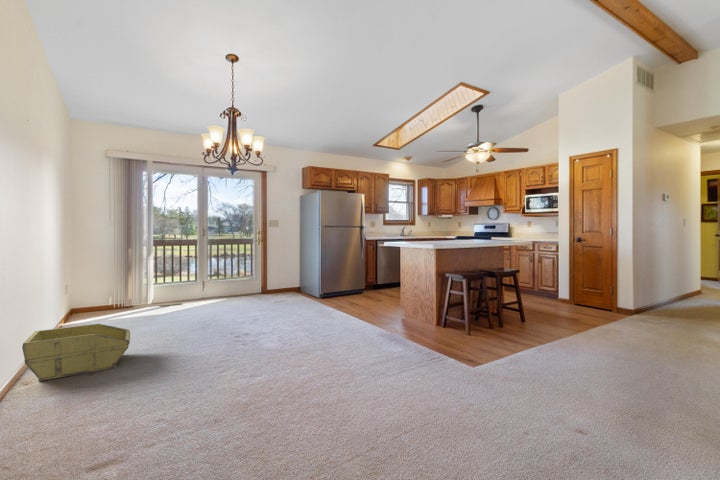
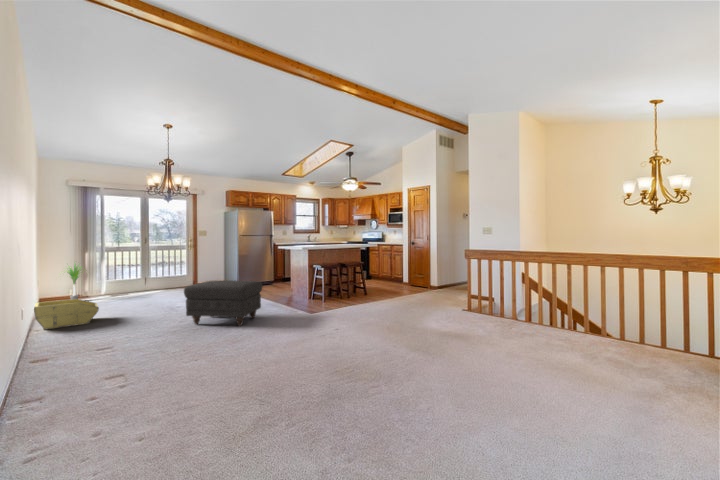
potted plant: none [89,258,135,316] -> present [67,265,81,299]
ottoman: none [265,300,395,396] -> present [184,280,262,326]

